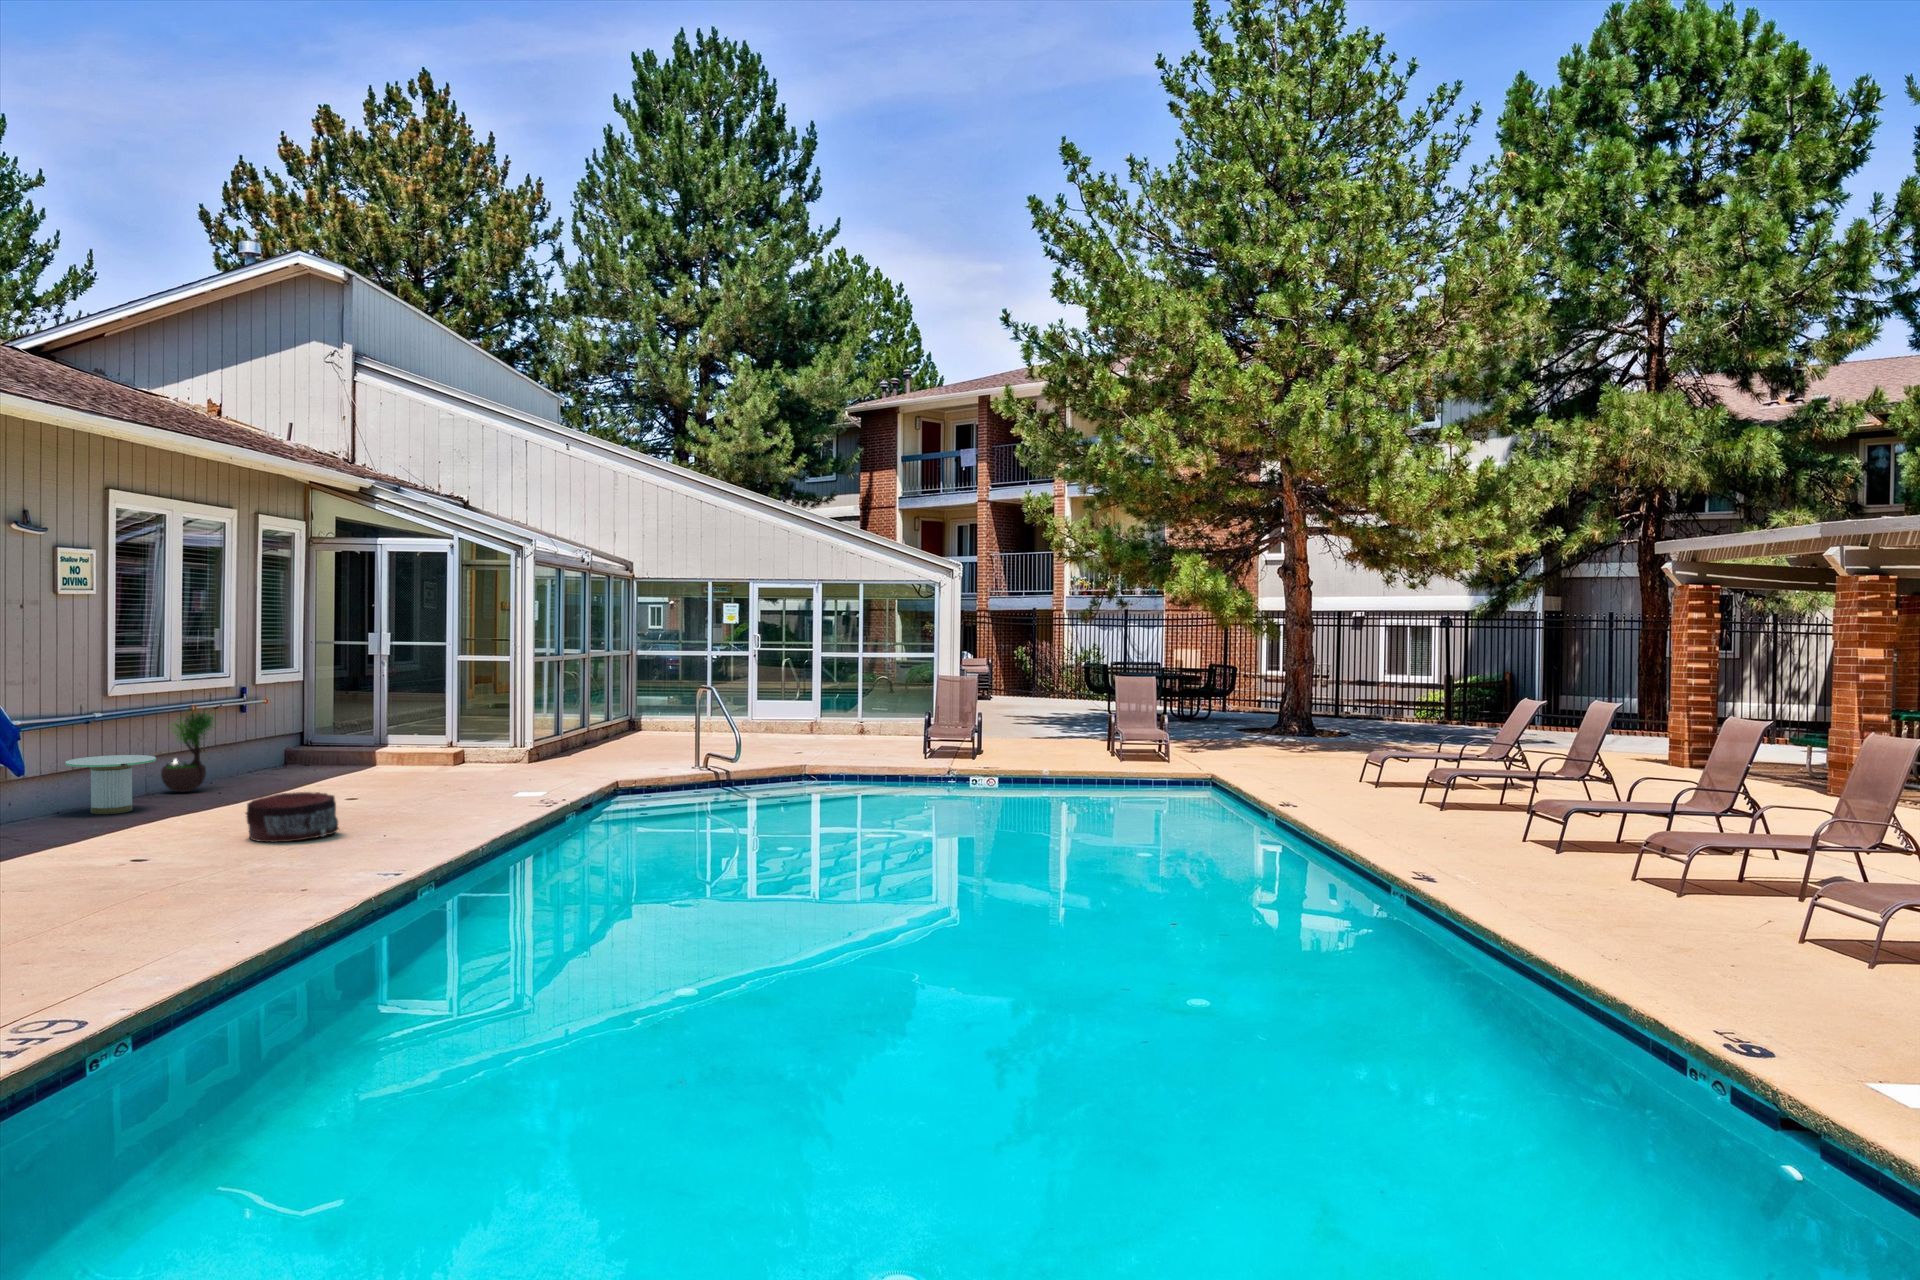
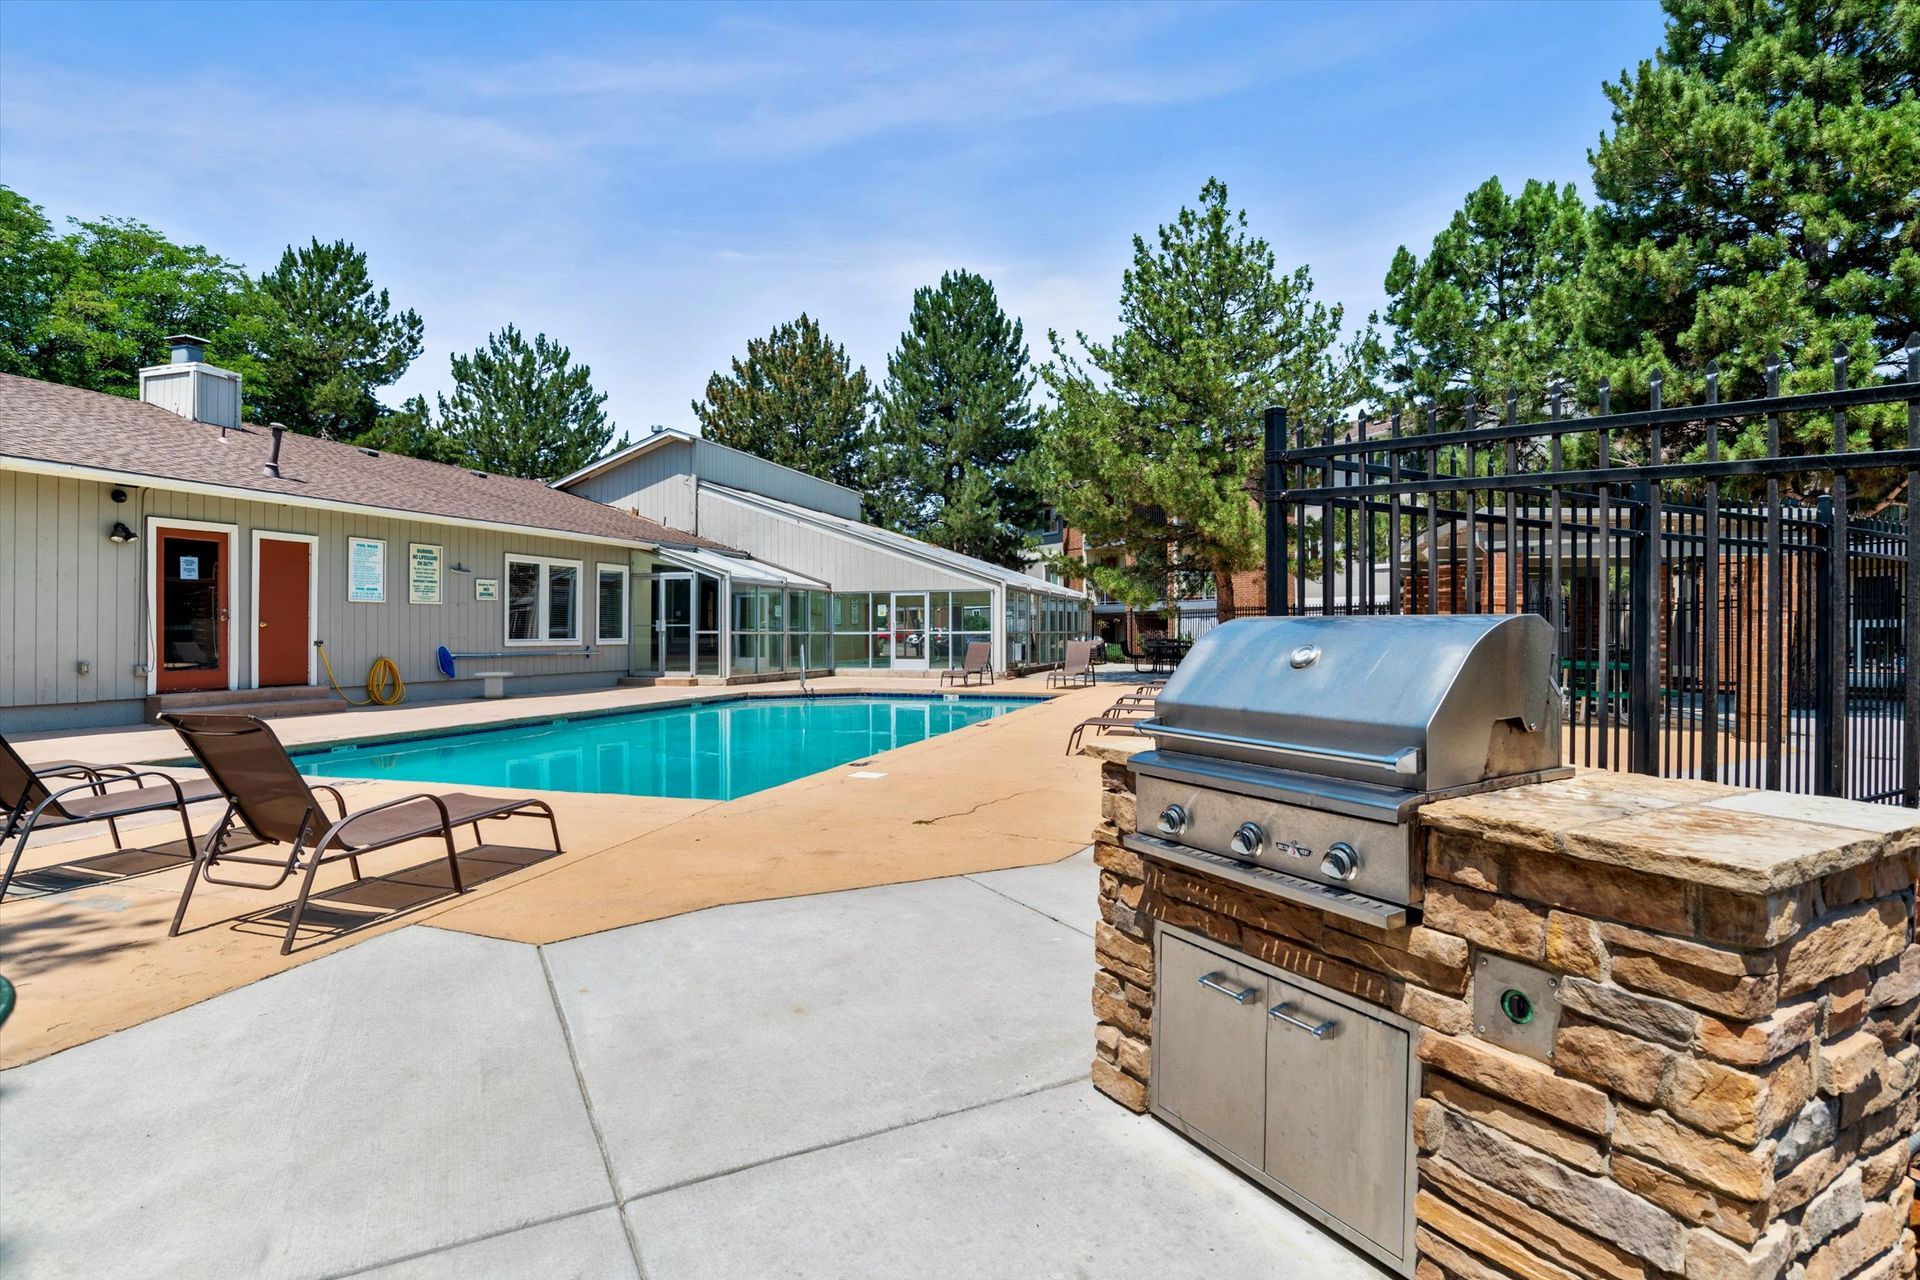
potted tree: present [161,708,214,792] -> none [532,650,560,693]
pouf: present [245,792,339,842] -> none [512,690,554,712]

